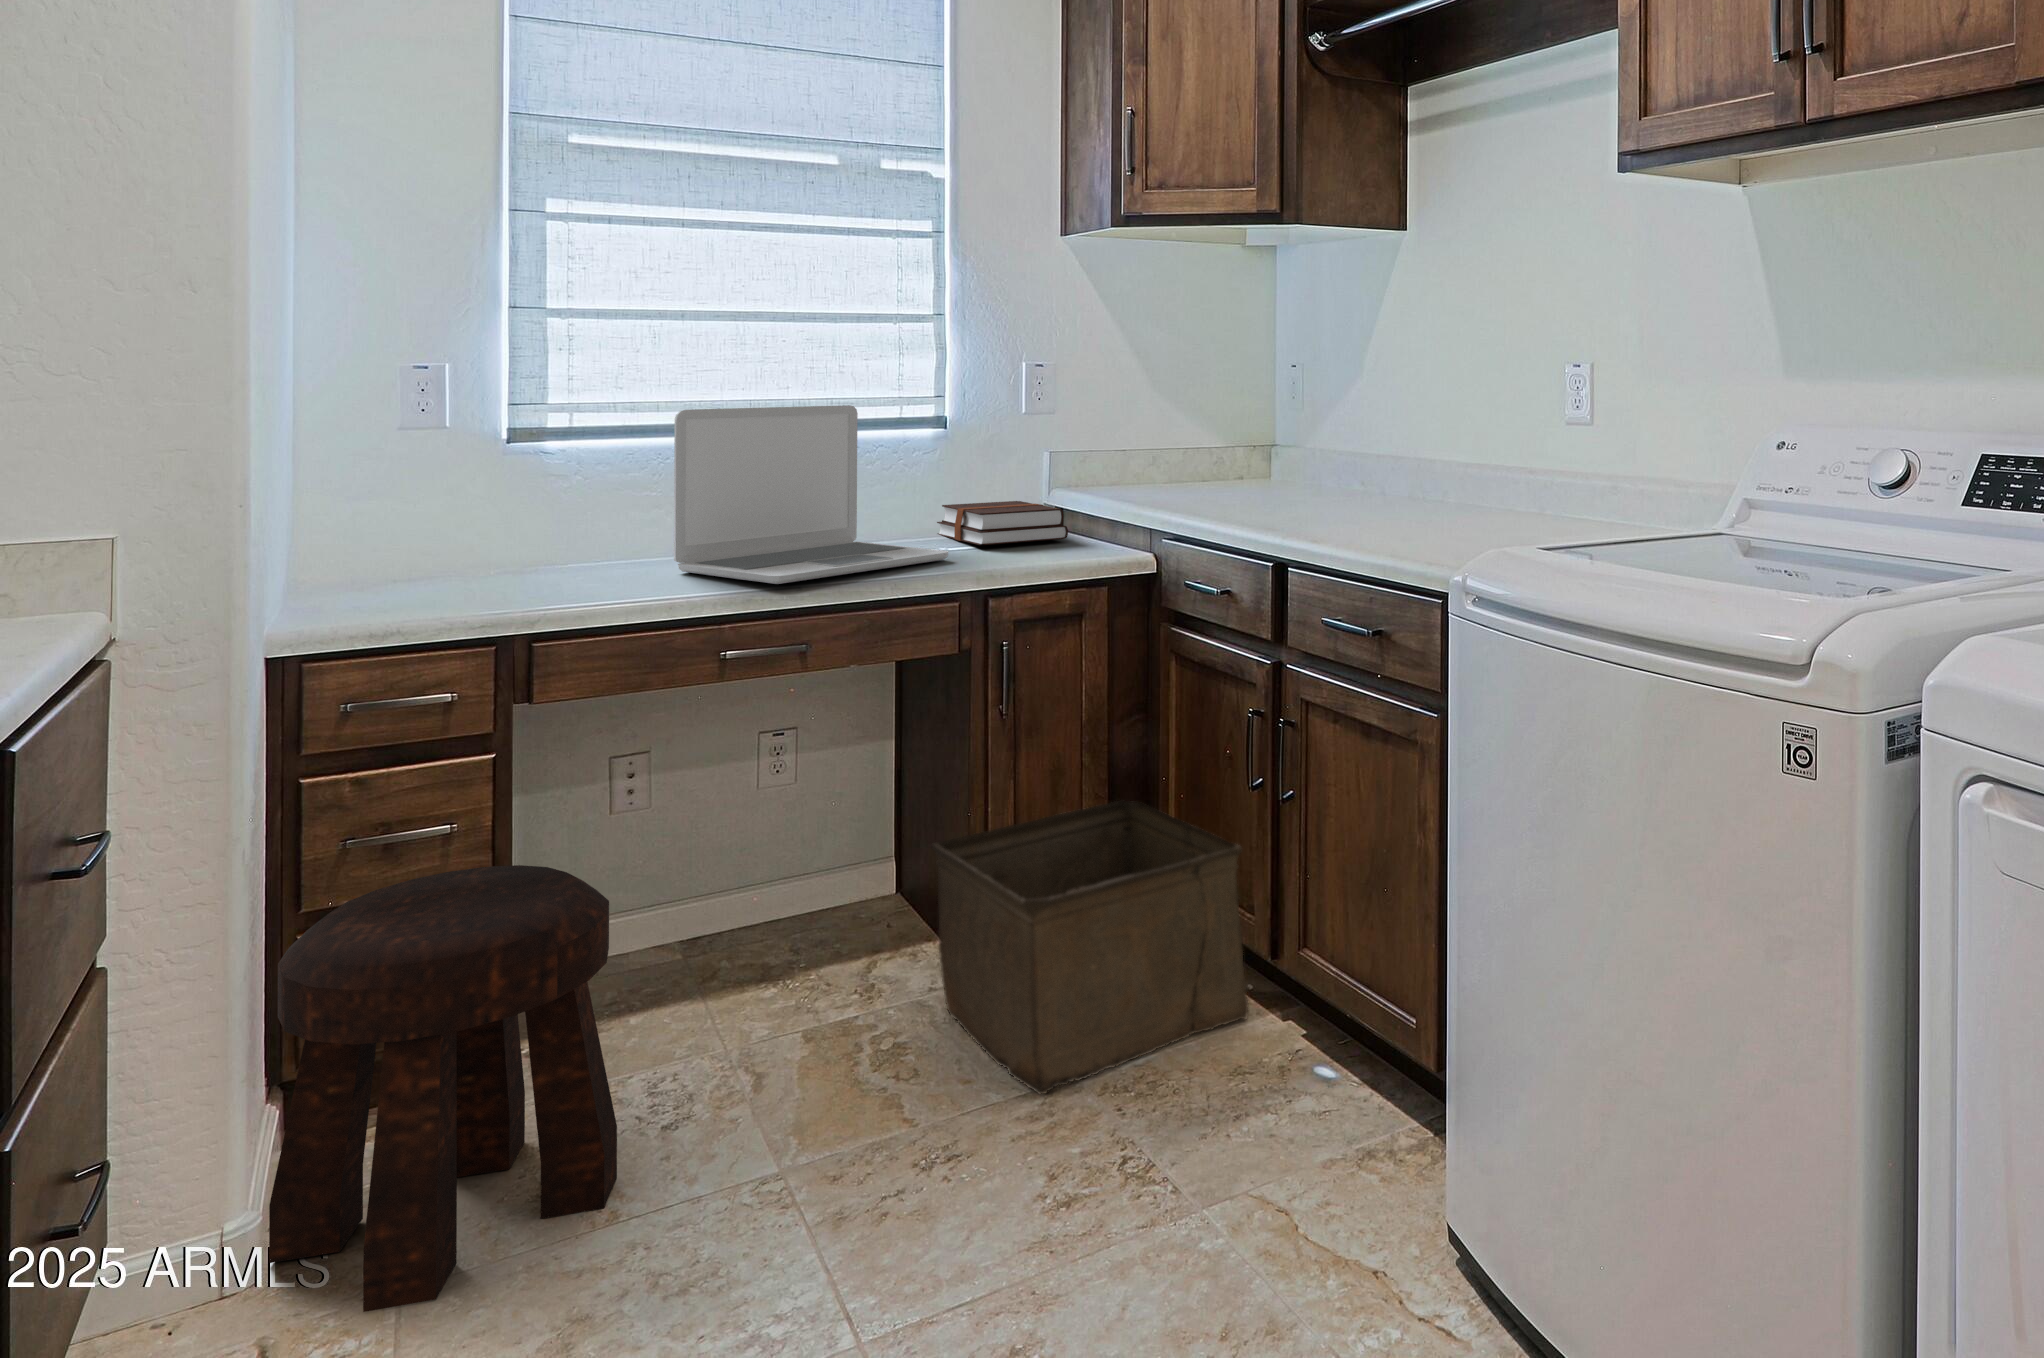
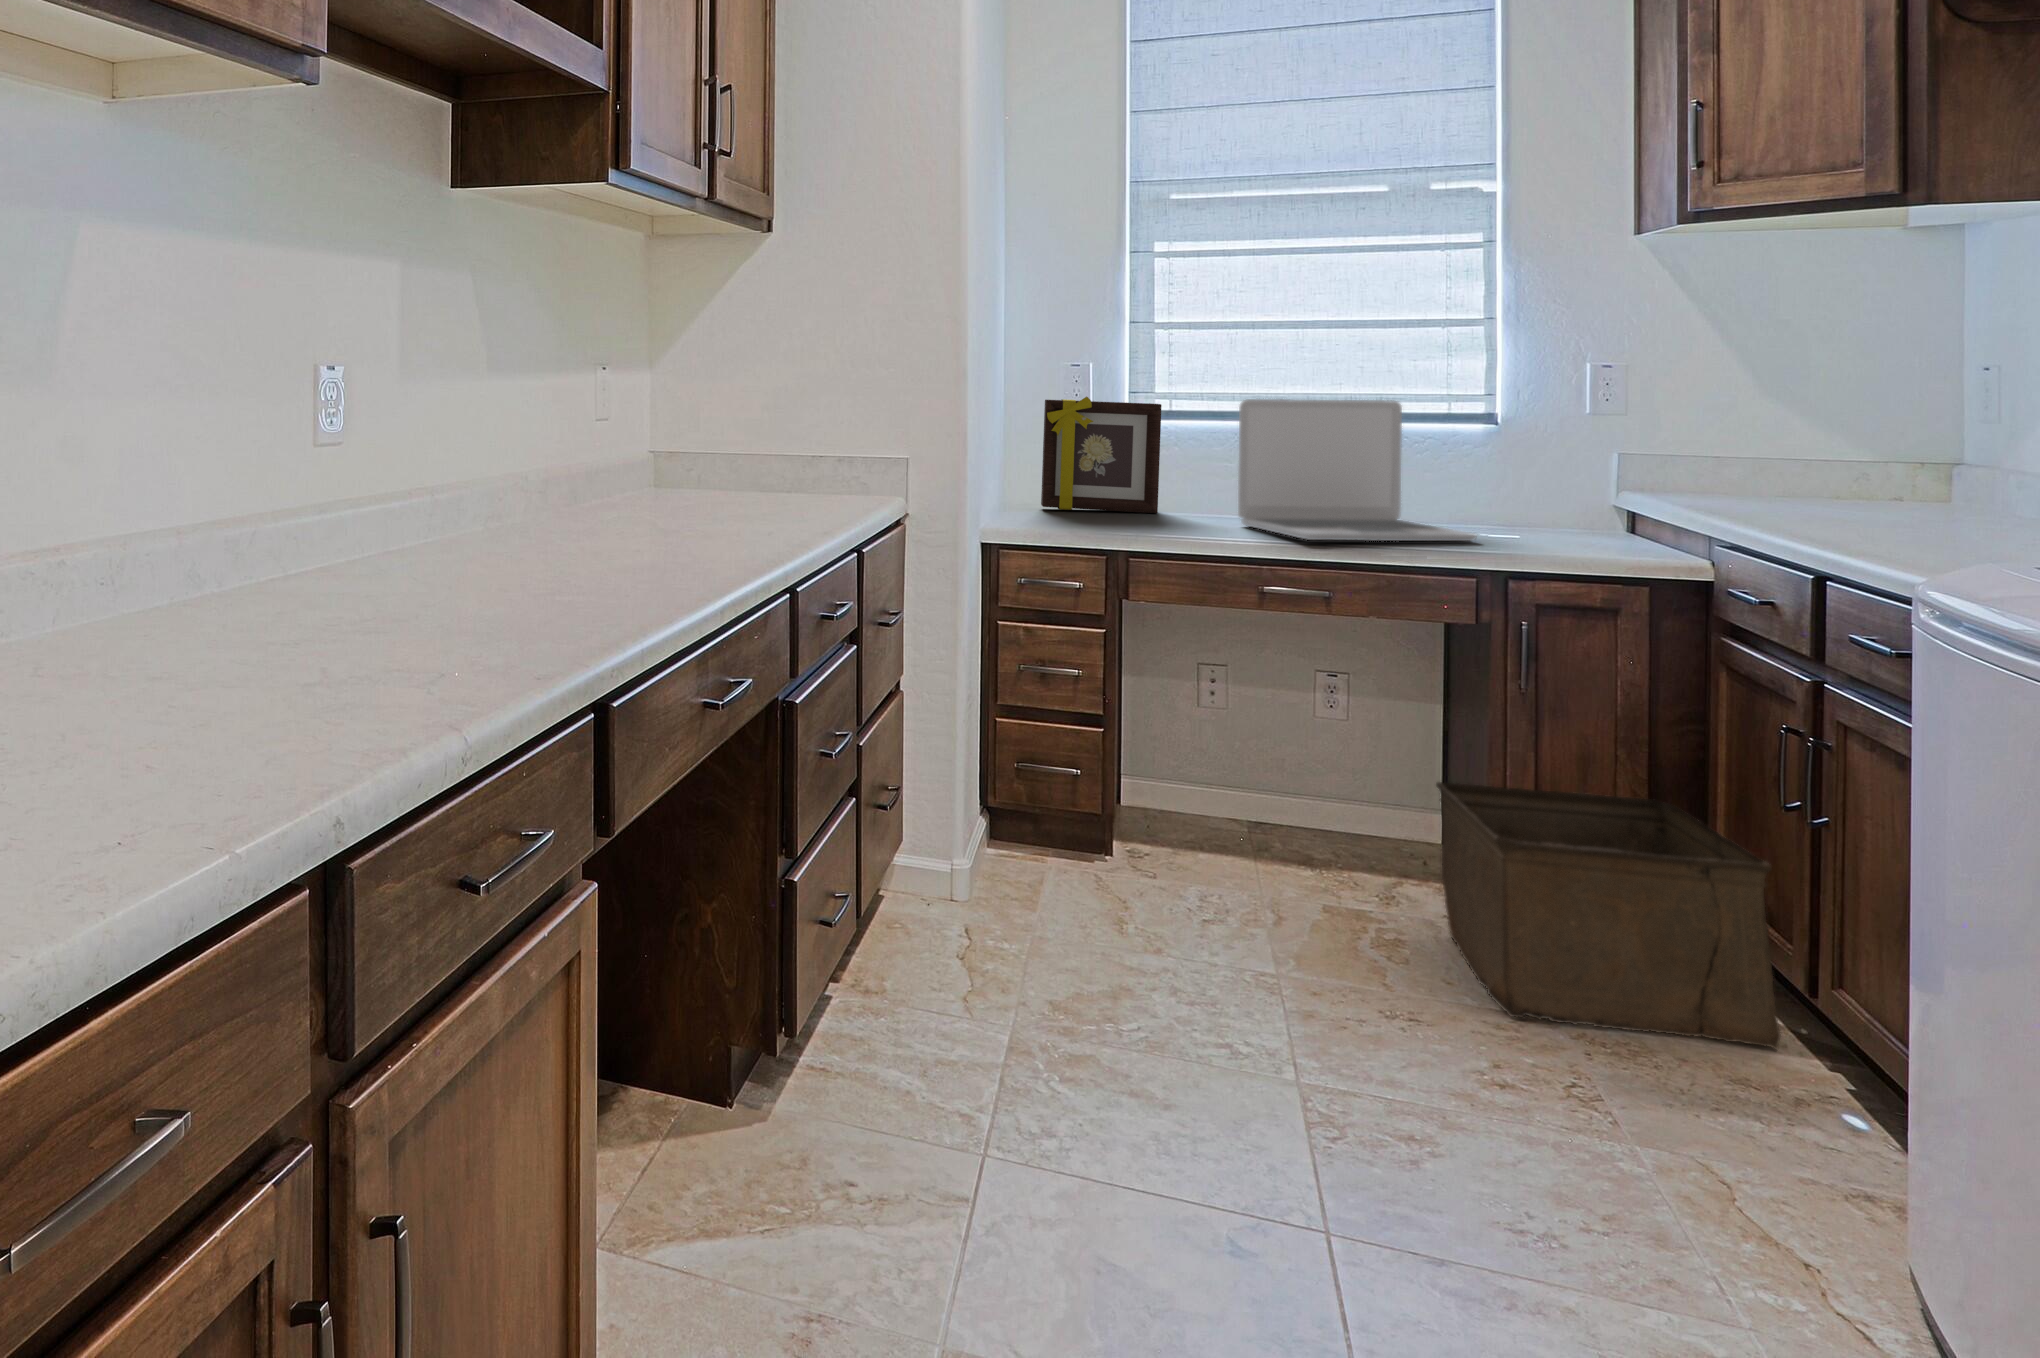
picture frame: none [364,411,559,579] -> present [1041,397,1162,513]
hardback book: present [937,501,1068,545] -> none [1486,497,1622,538]
stool: present [269,865,617,1312] -> none [968,695,1163,953]

